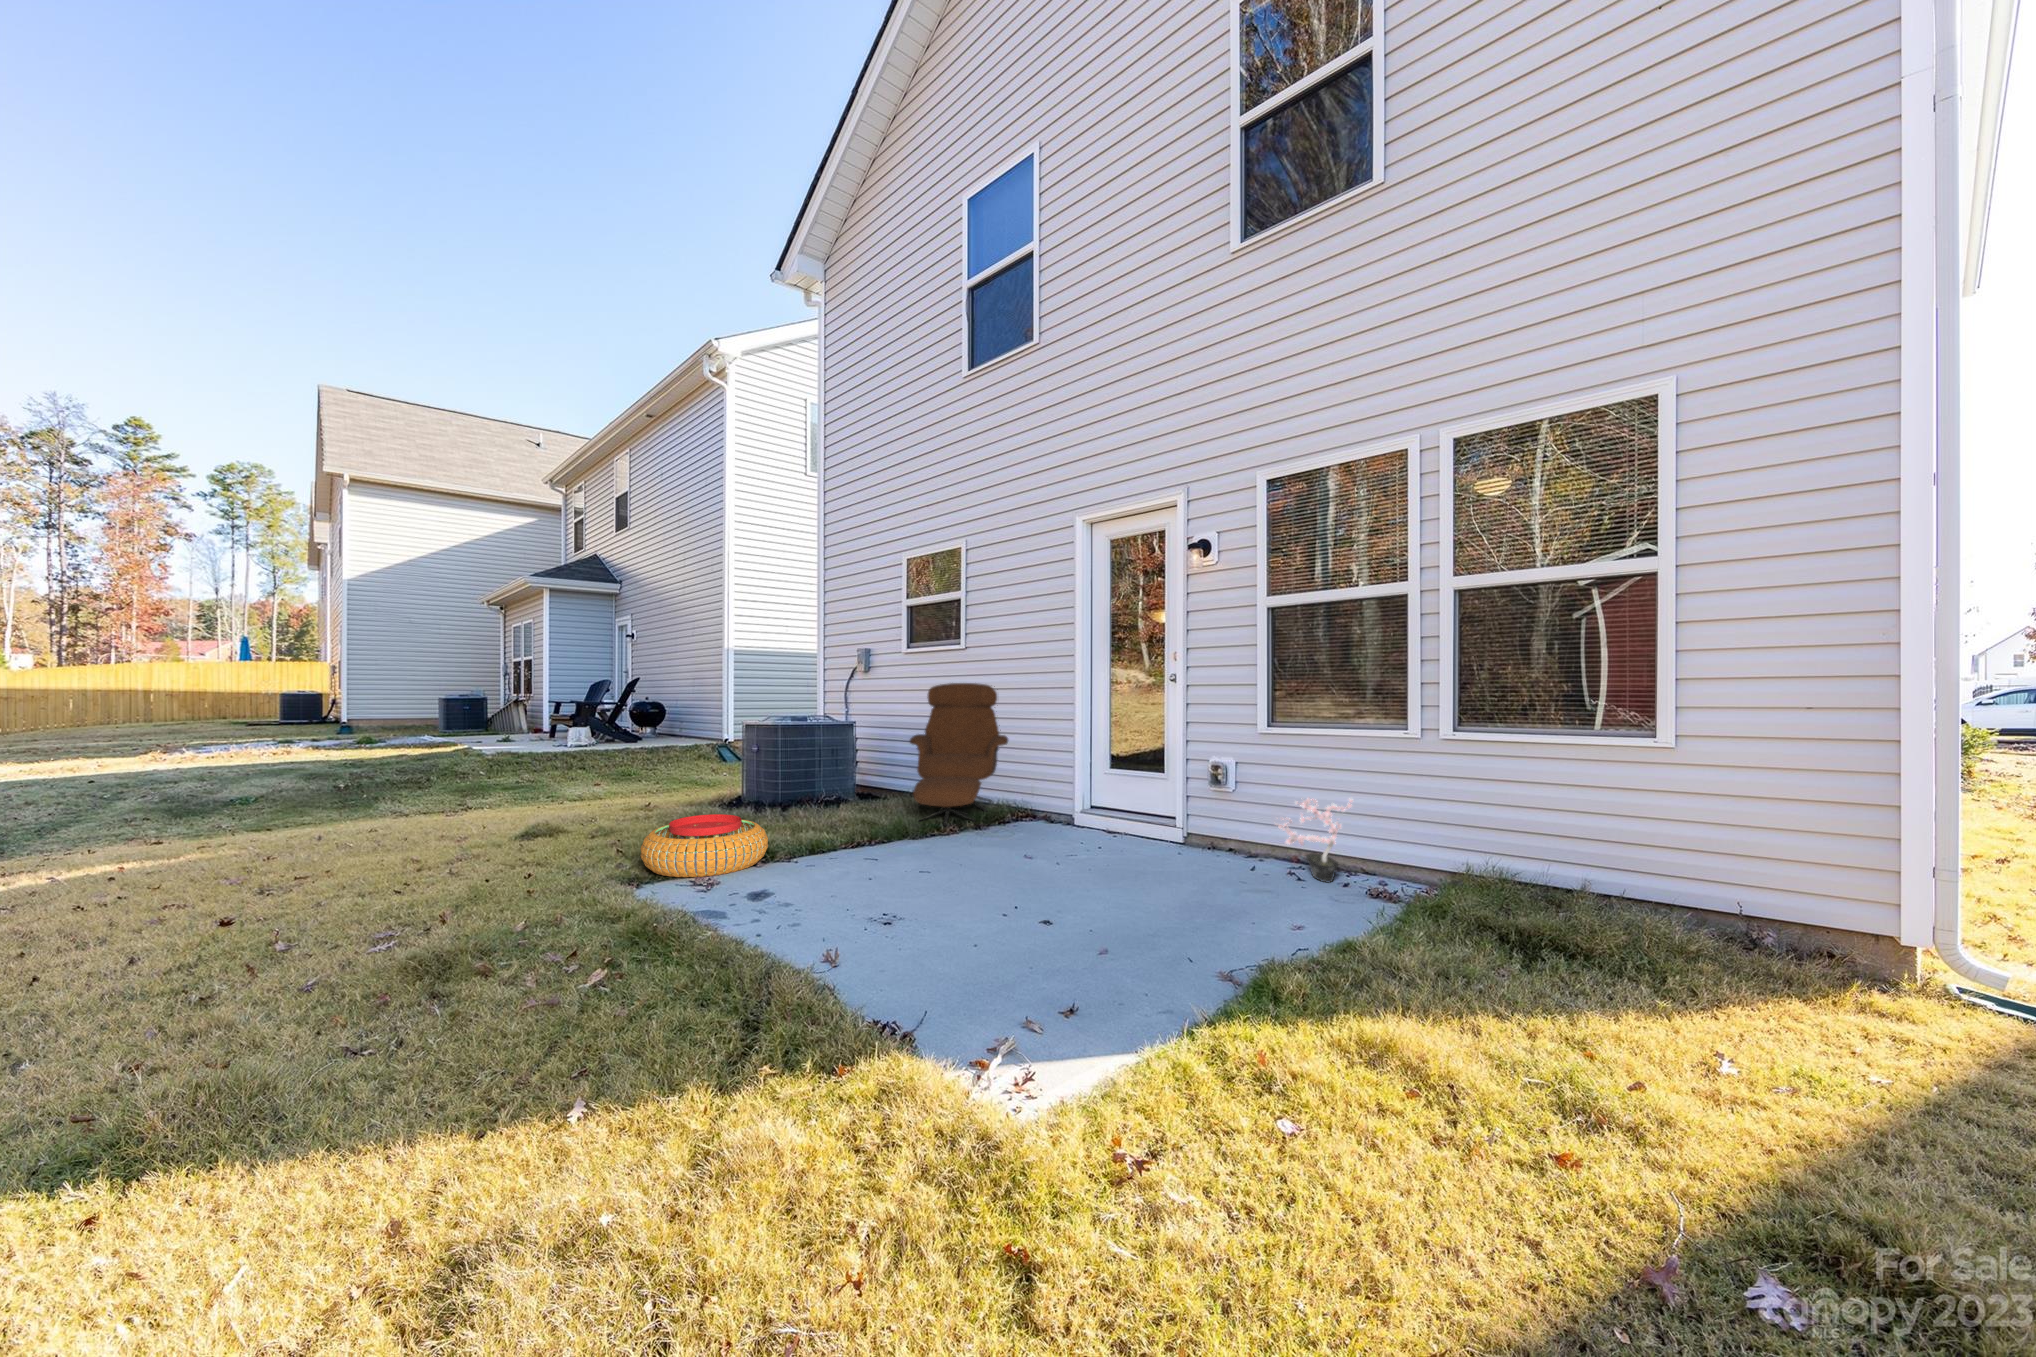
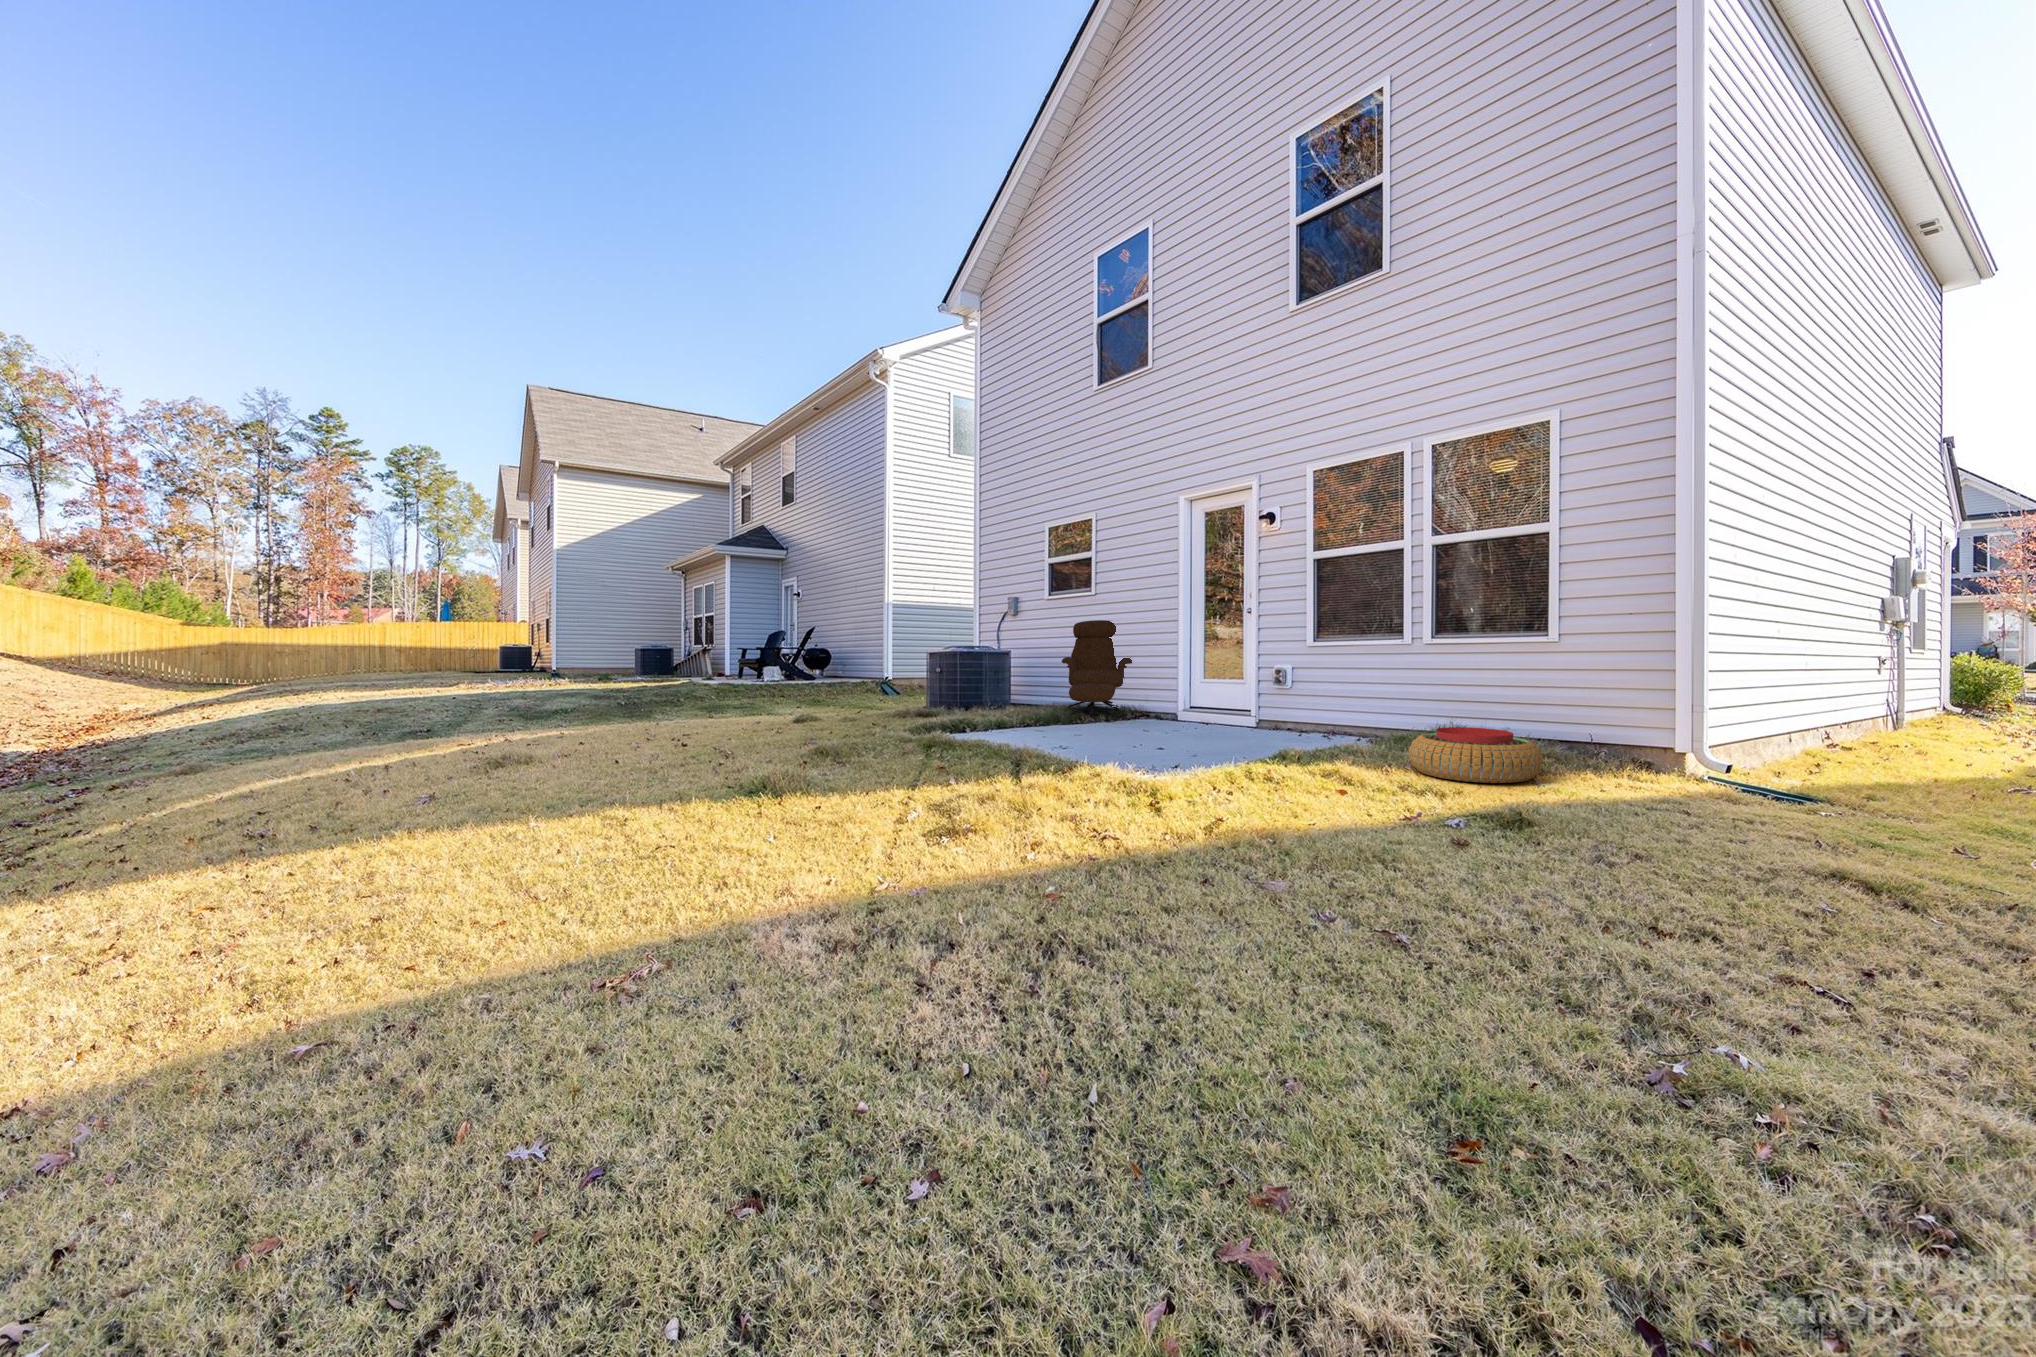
potted plant: present [1276,798,1353,882] -> none [1313,679,1366,734]
pouf: present [641,814,768,877] -> present [1409,727,1543,783]

